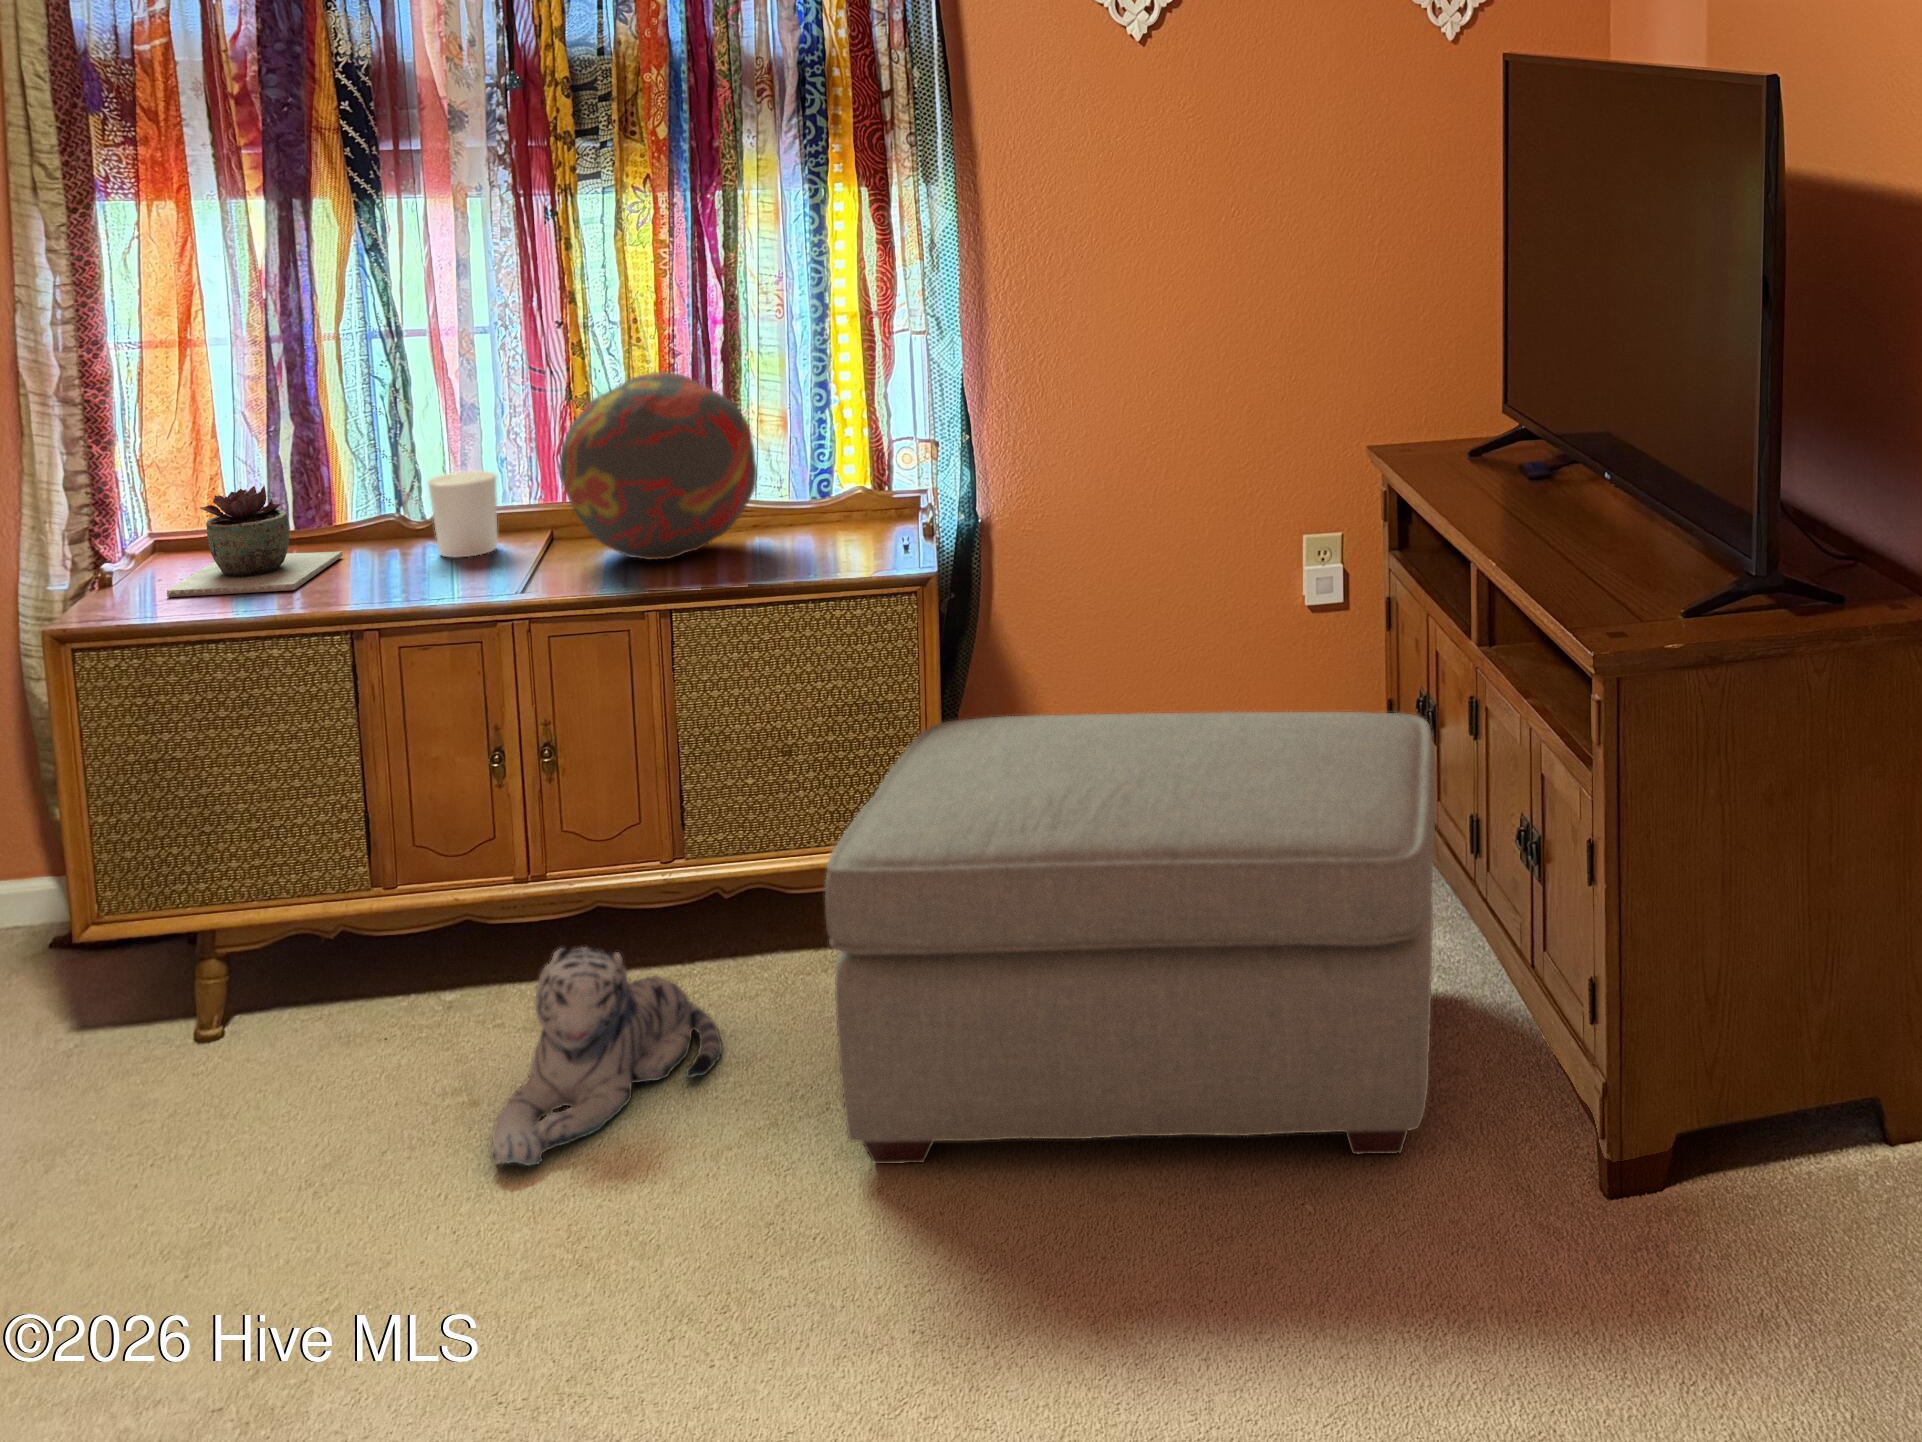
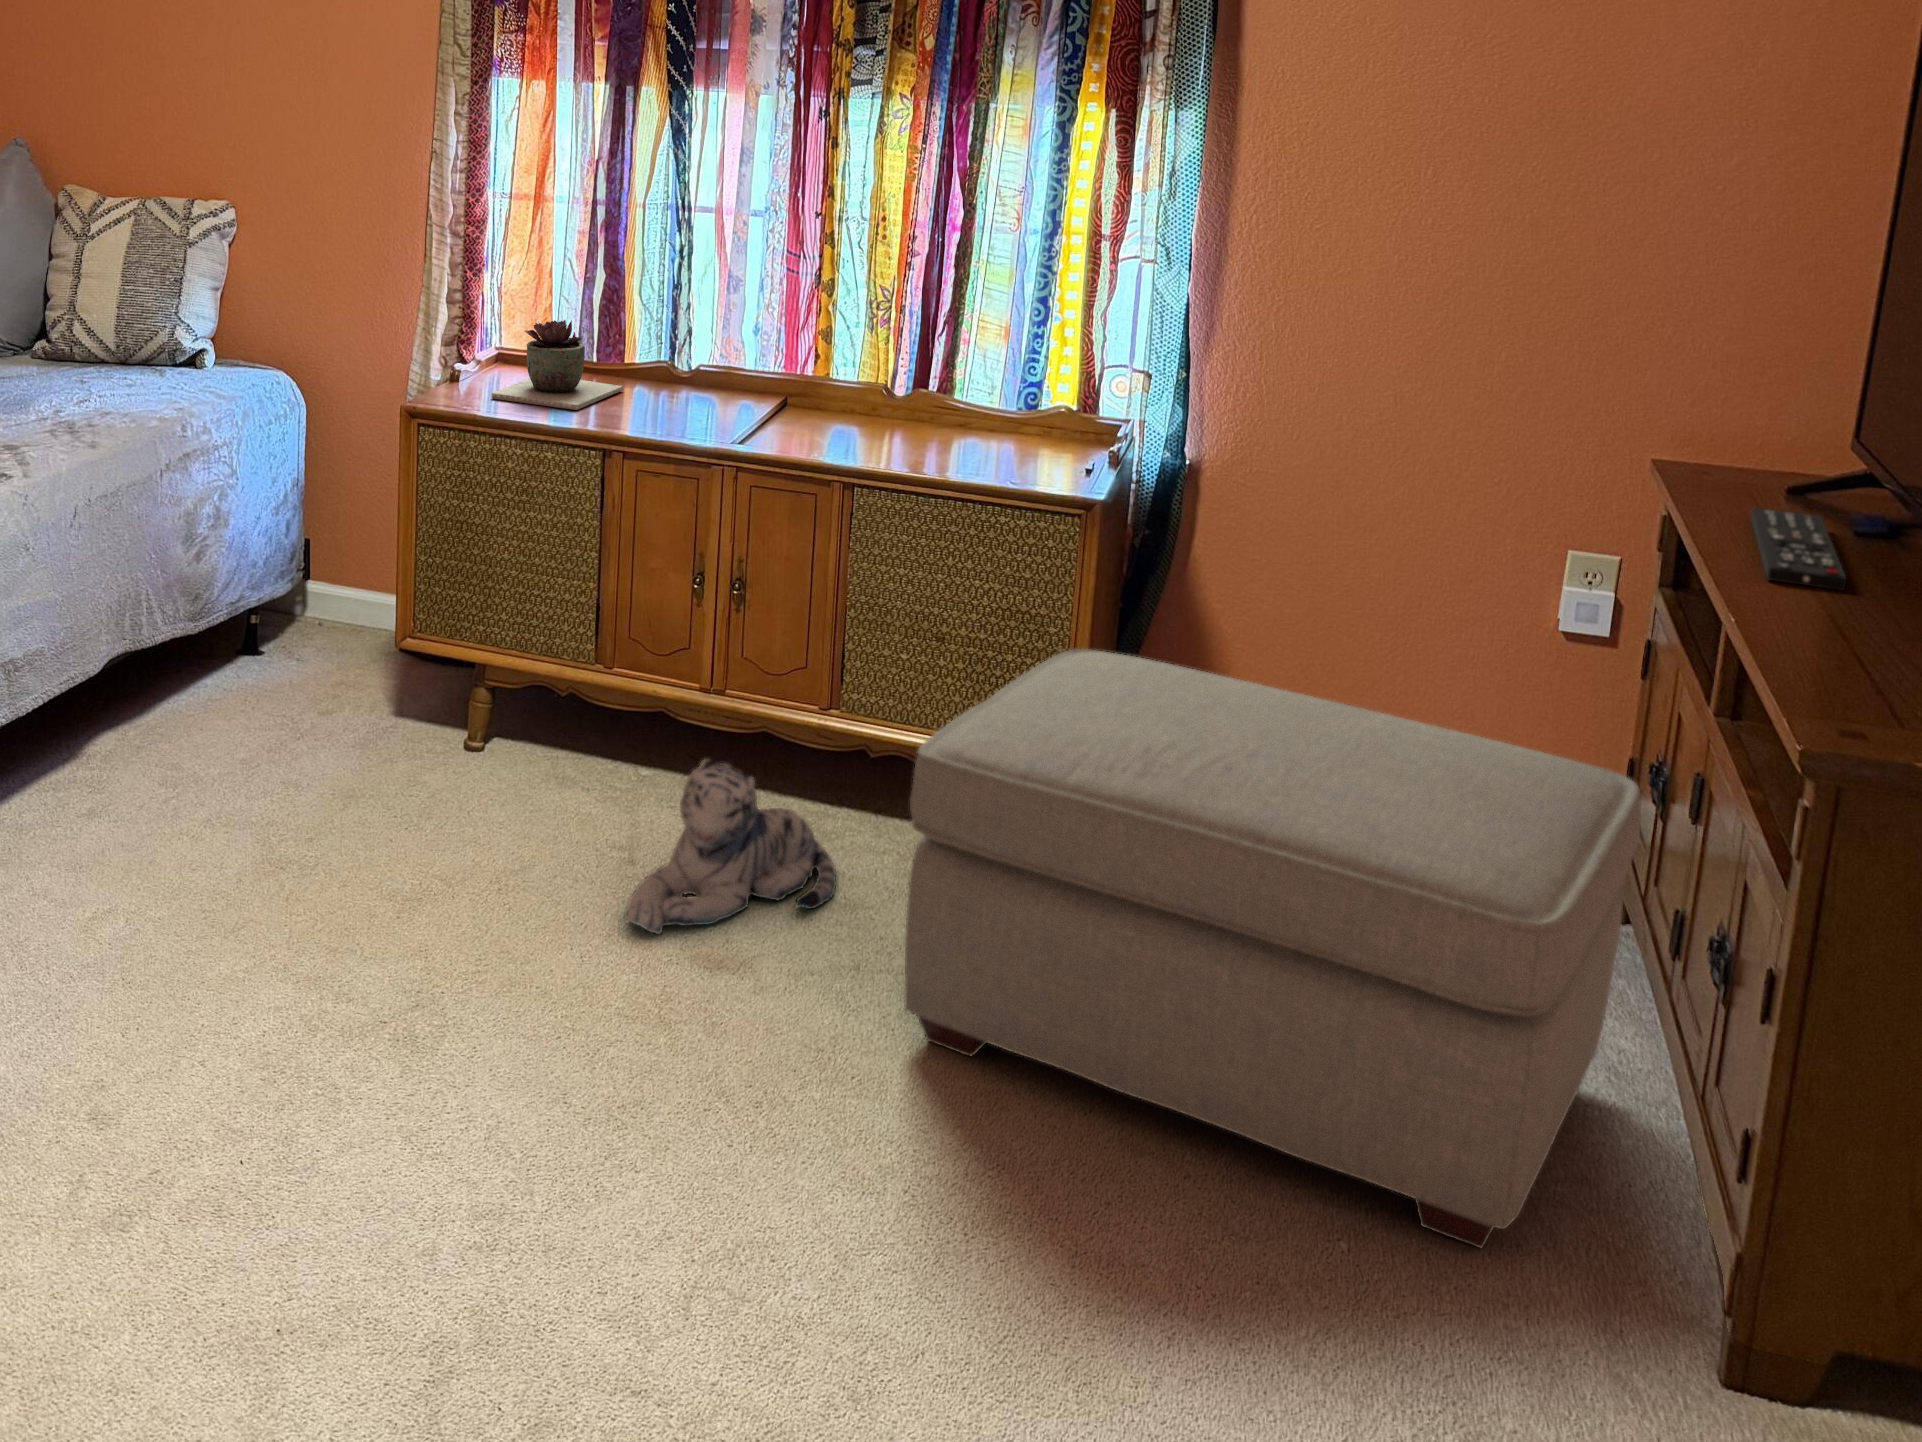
decorative orb: present [559,372,757,560] -> none [790,267,964,441]
remote control: none [1453,470,1540,529] -> present [1751,508,1846,591]
candle holder: present [428,471,497,558] -> none [692,334,747,409]

